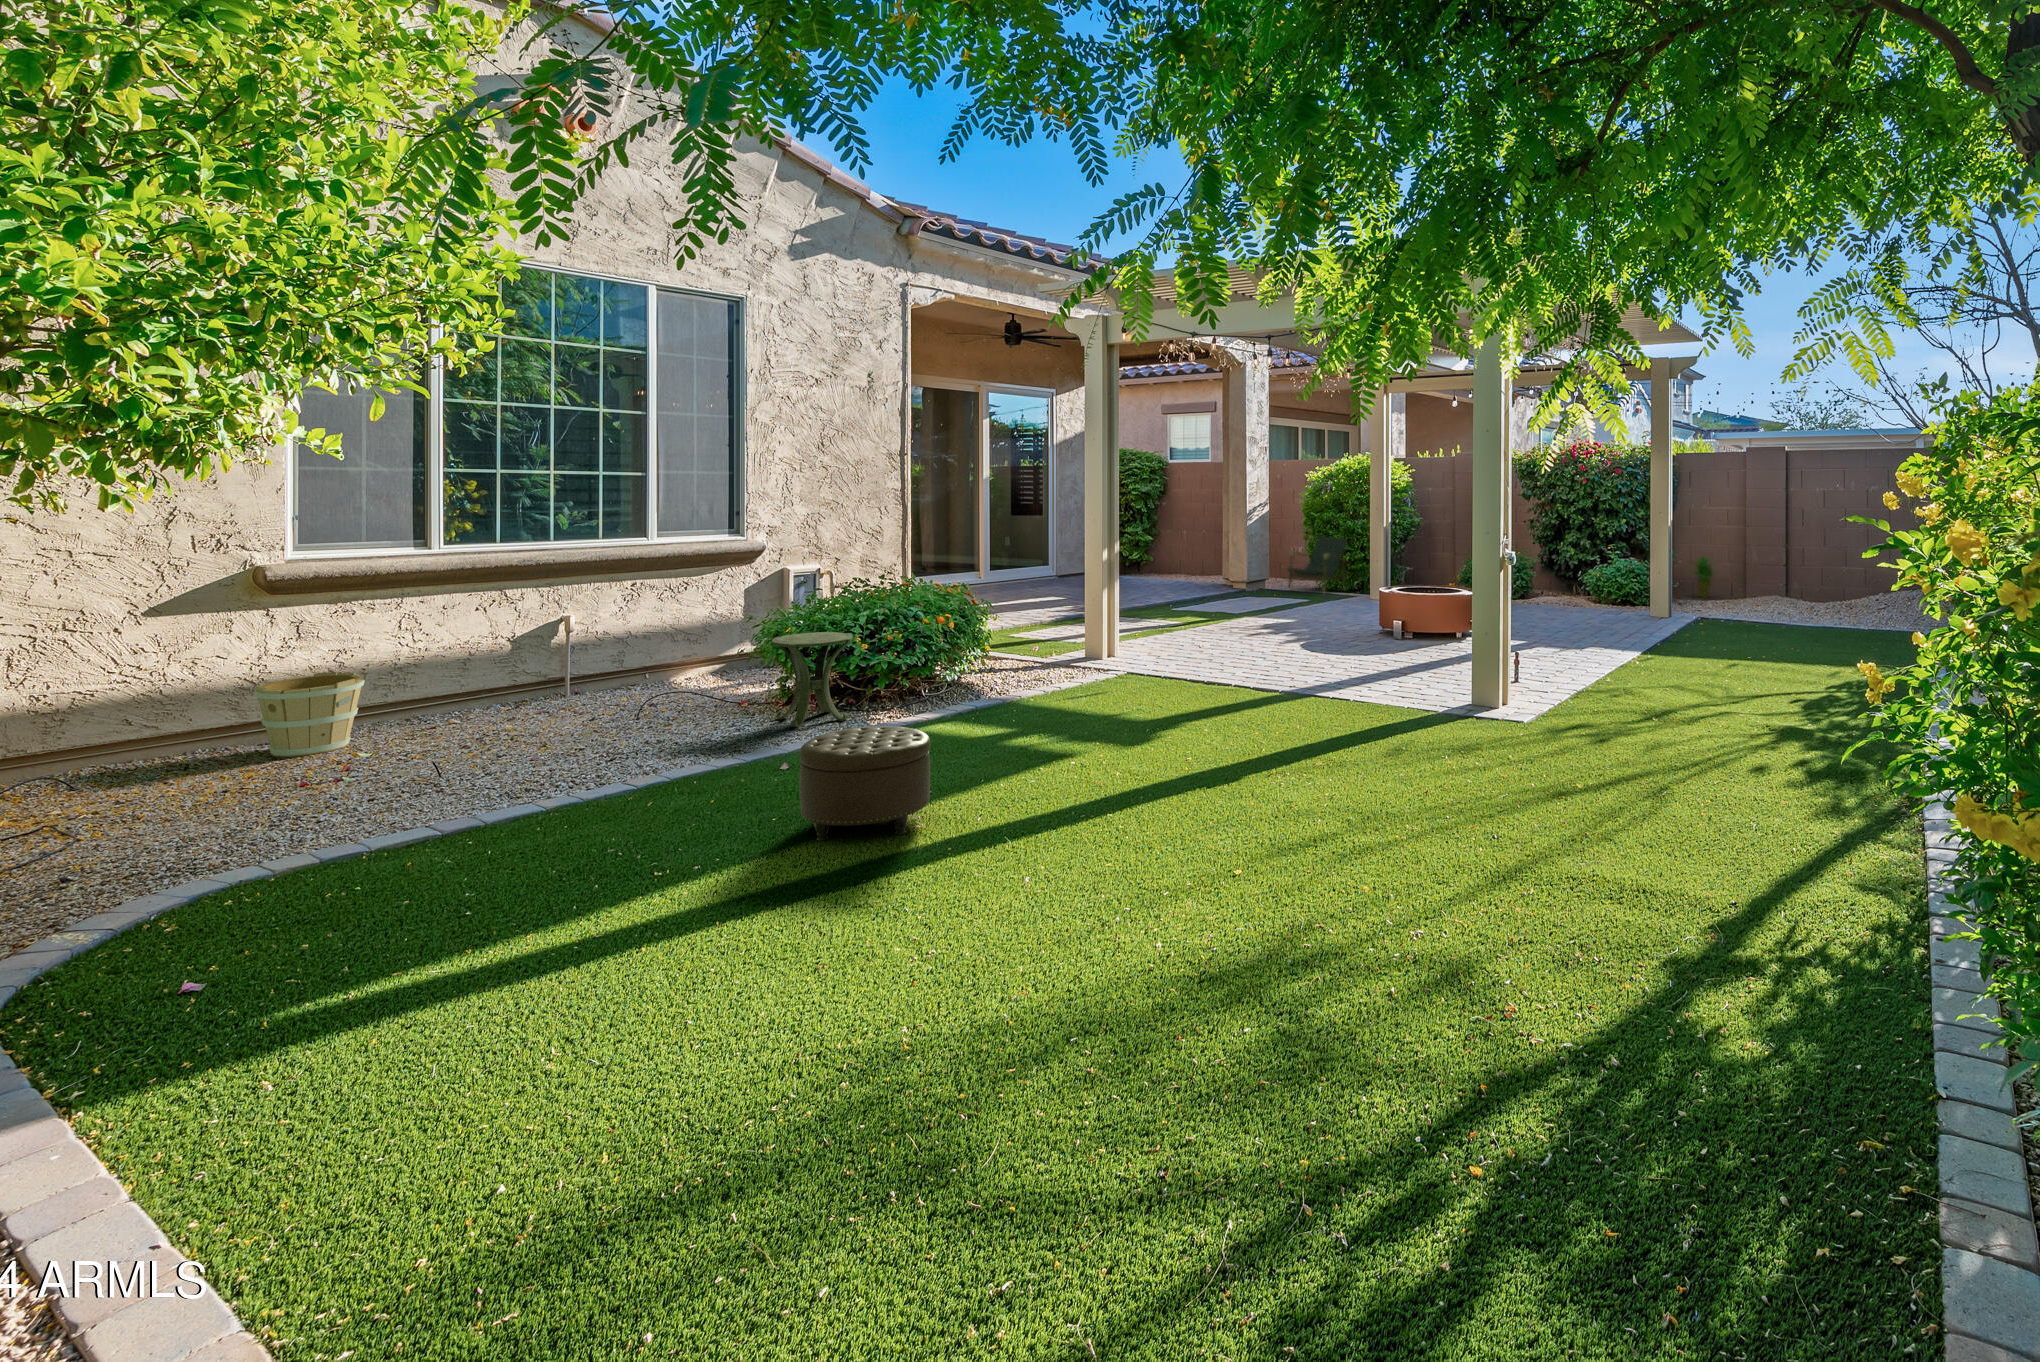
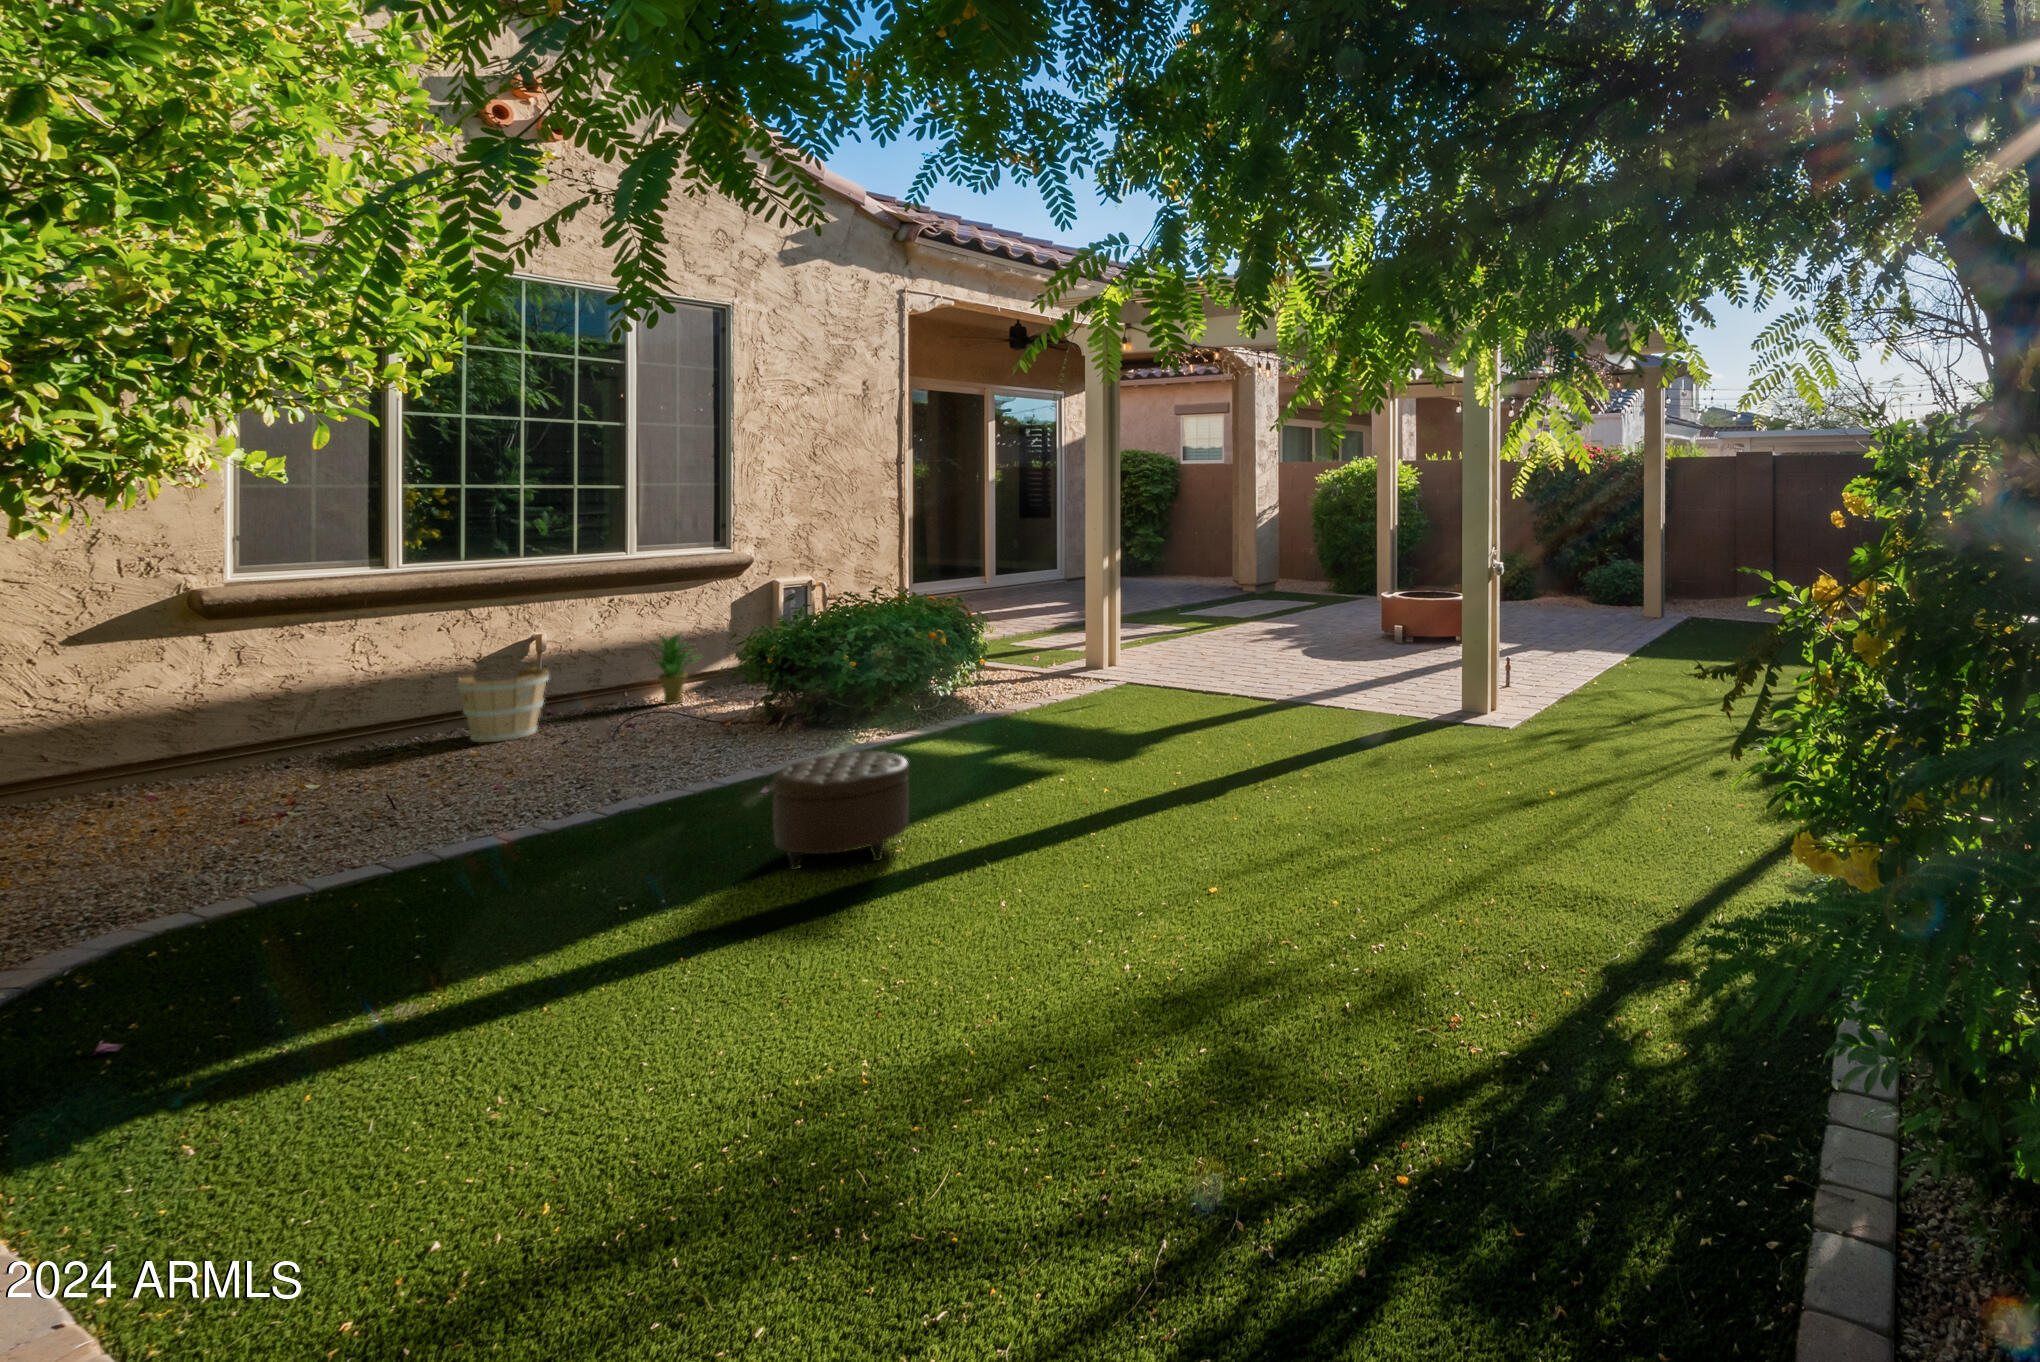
lounge chair: present [1288,537,1346,591] -> none [1293,542,1353,600]
potted plant: present [1694,557,1713,598] -> present [653,632,701,704]
side table: present [771,632,852,727] -> none [752,650,838,748]
wooden bucket: present [254,672,365,757] -> present [457,667,549,742]

